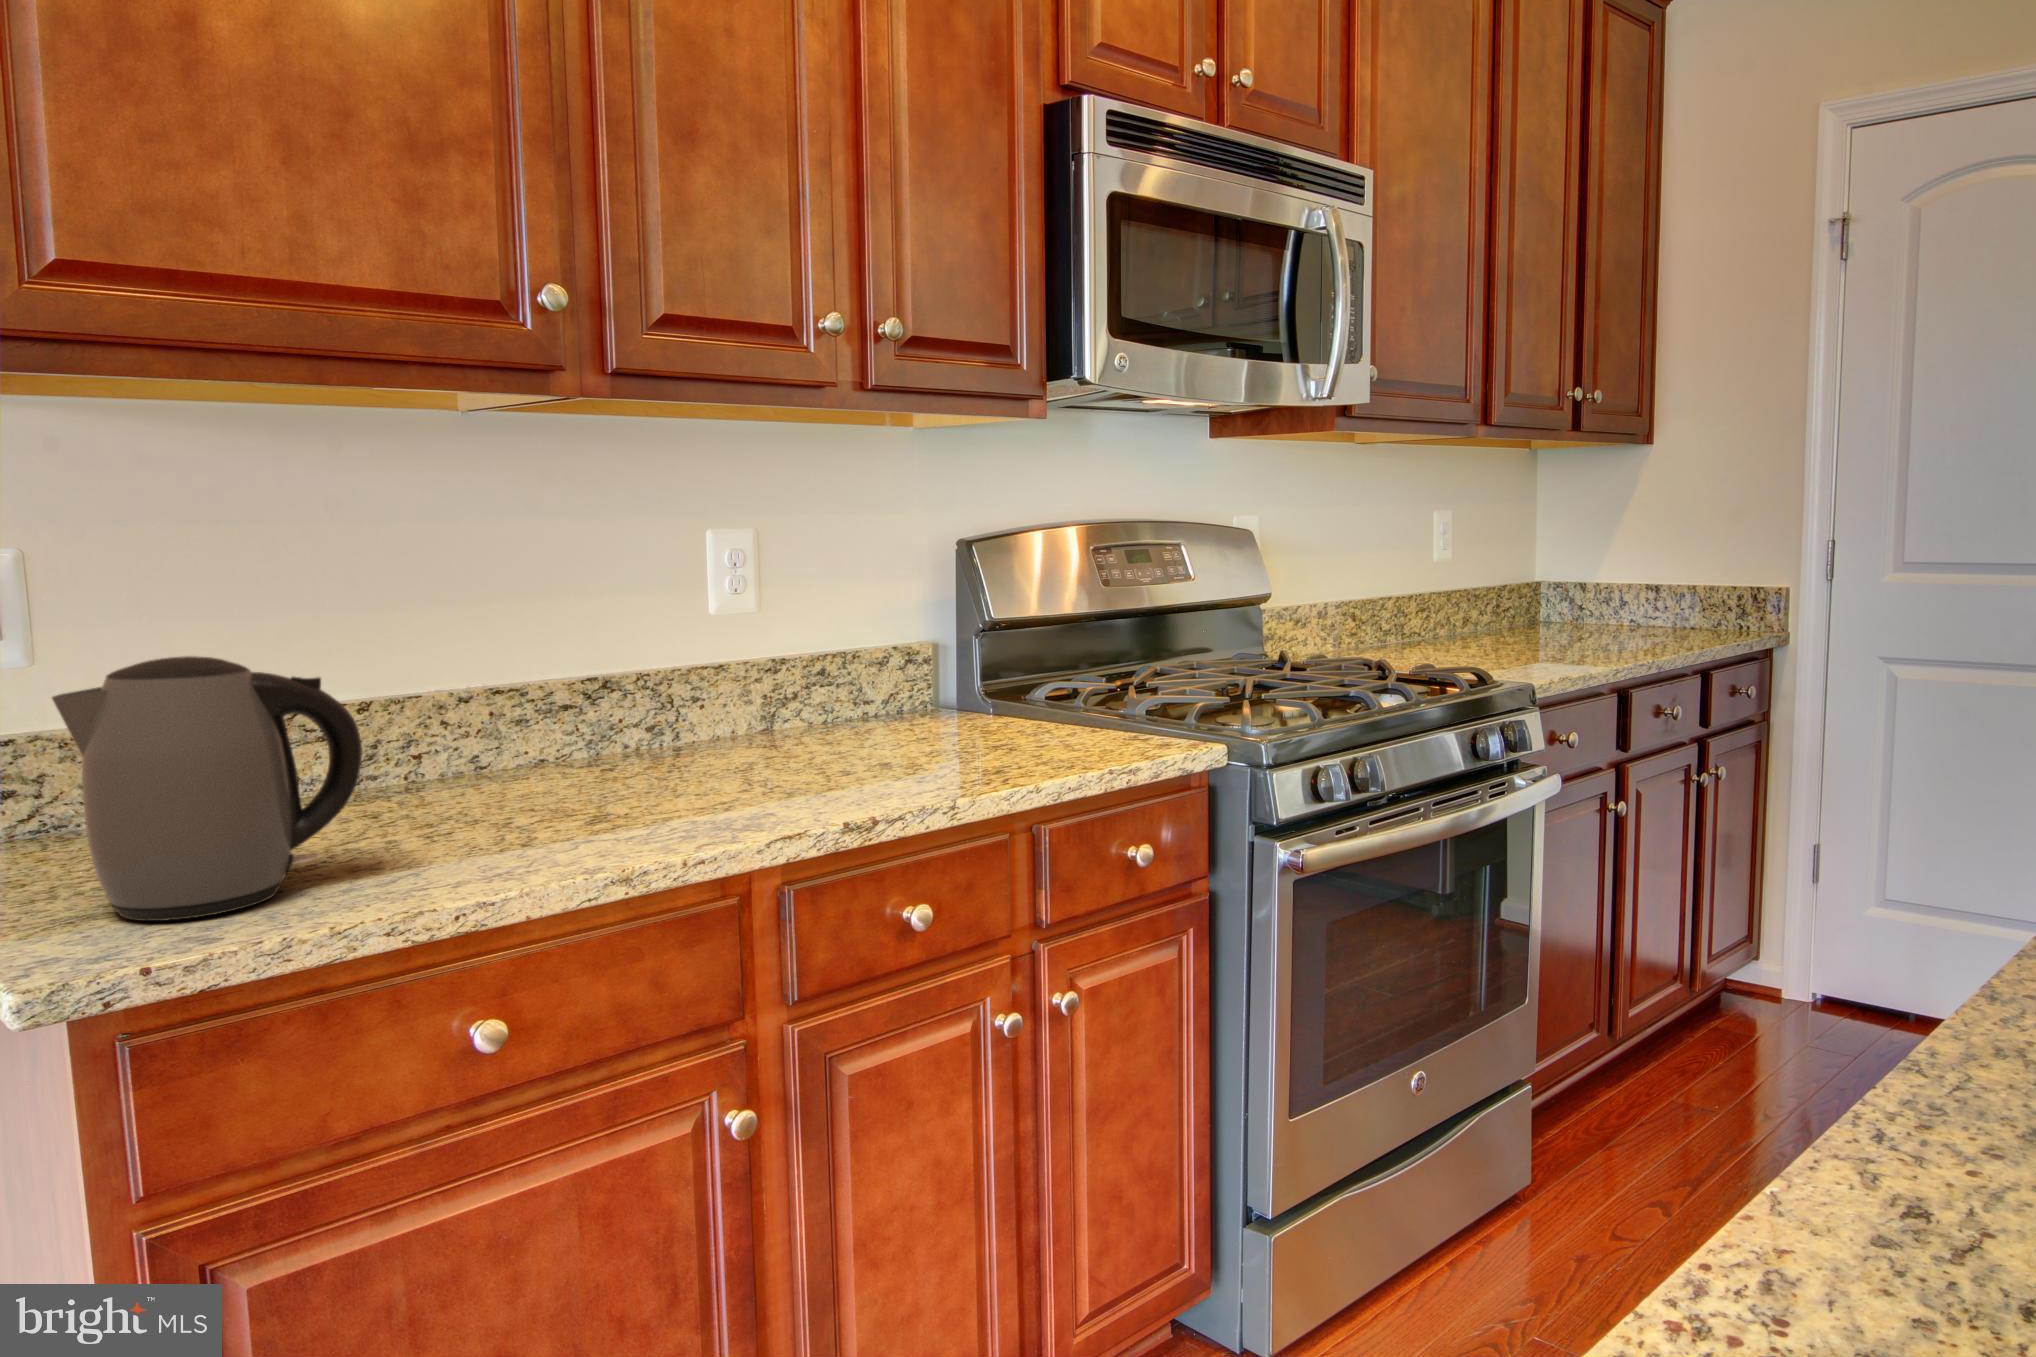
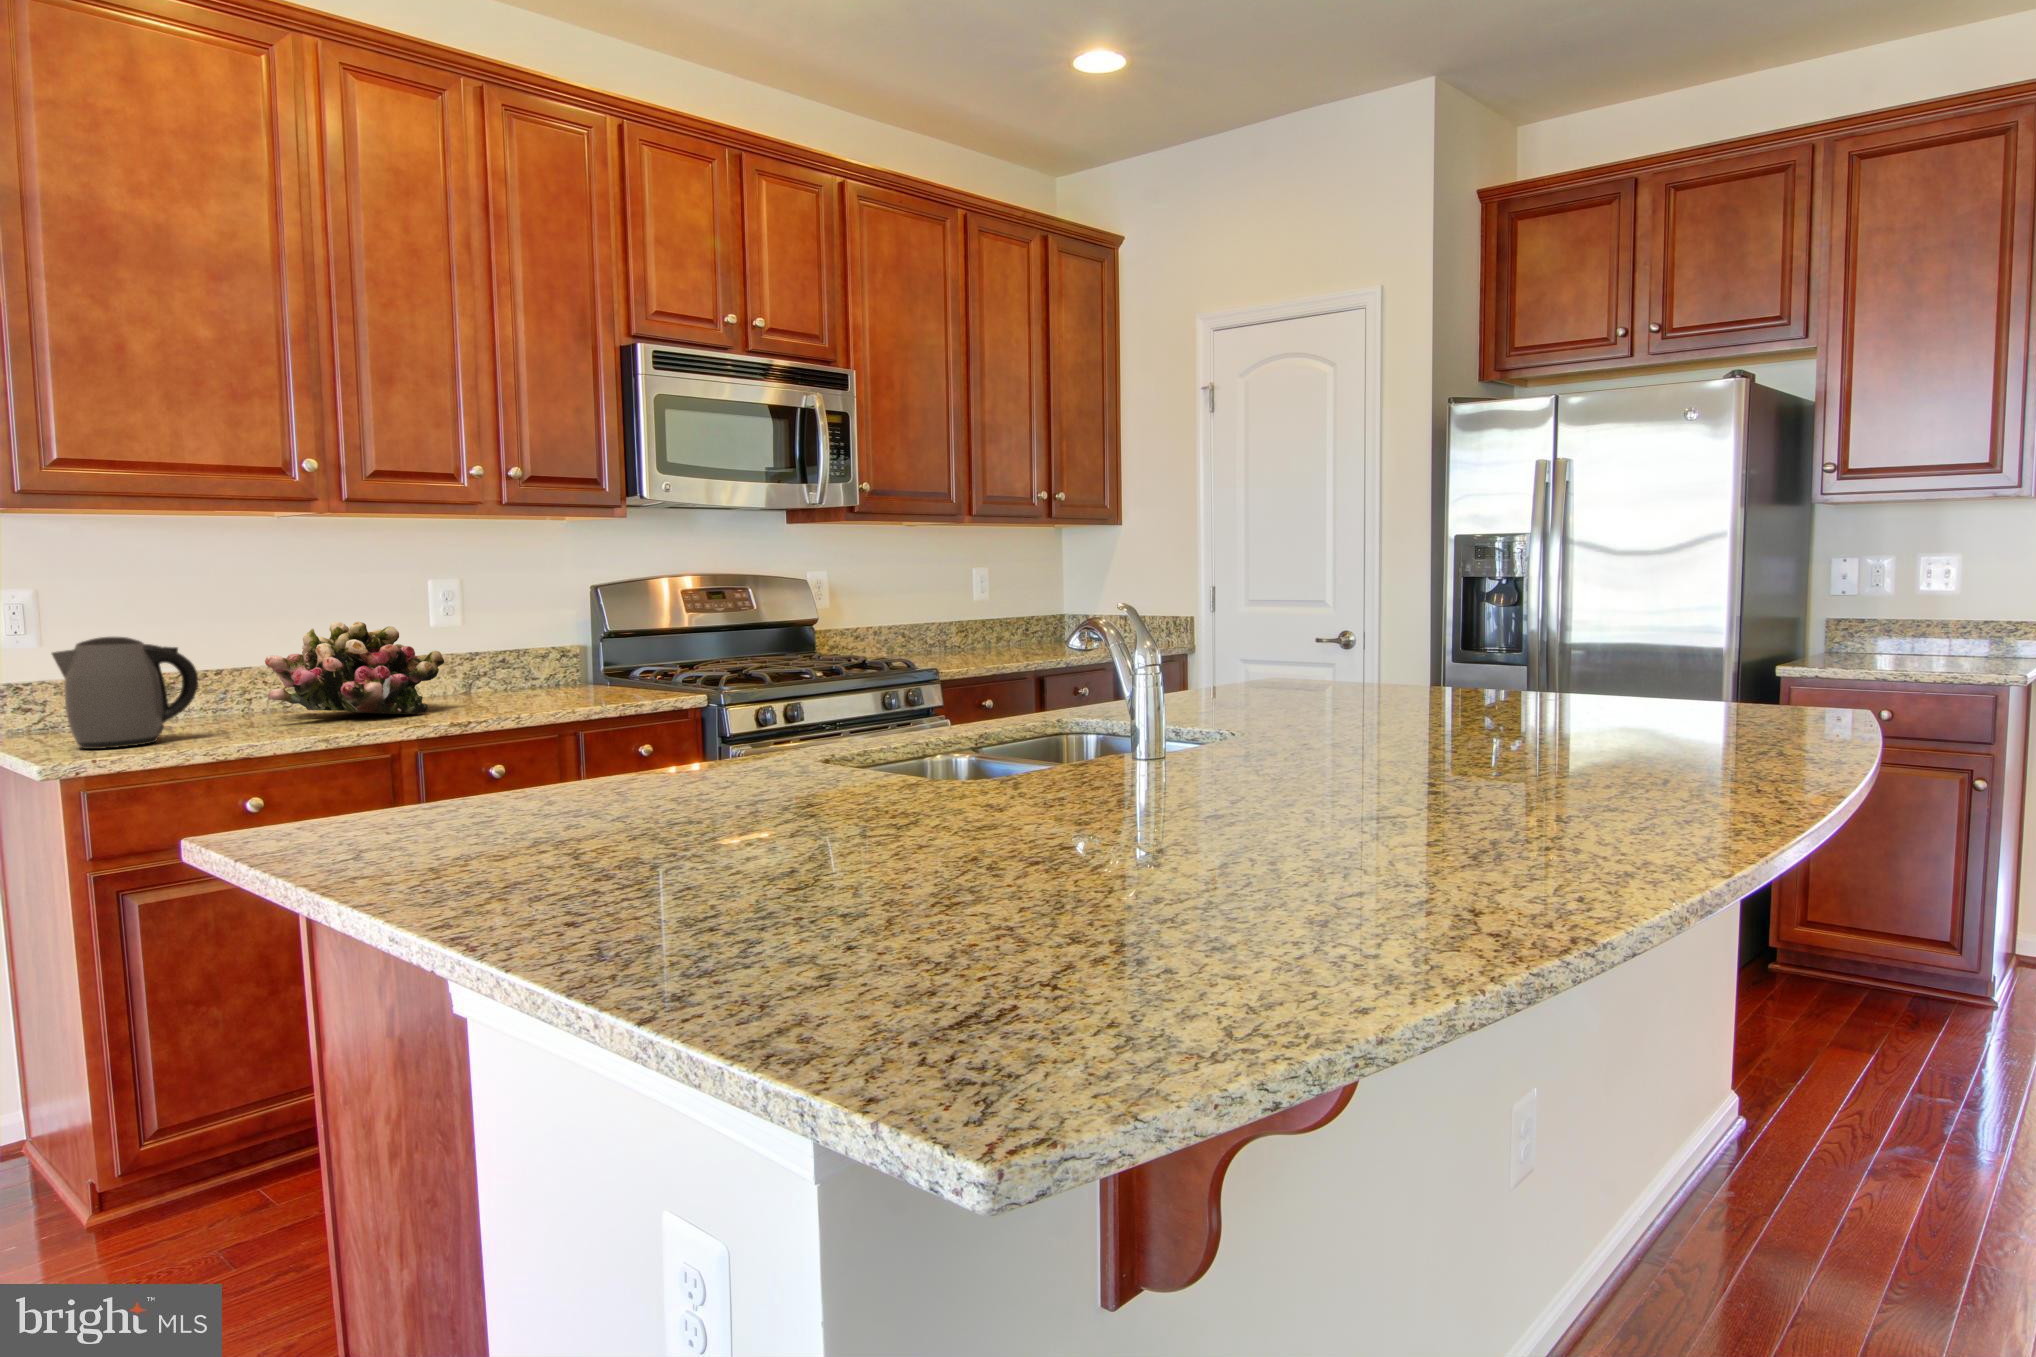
flower arrangement: none [470,610,786,802] -> present [265,622,444,714]

